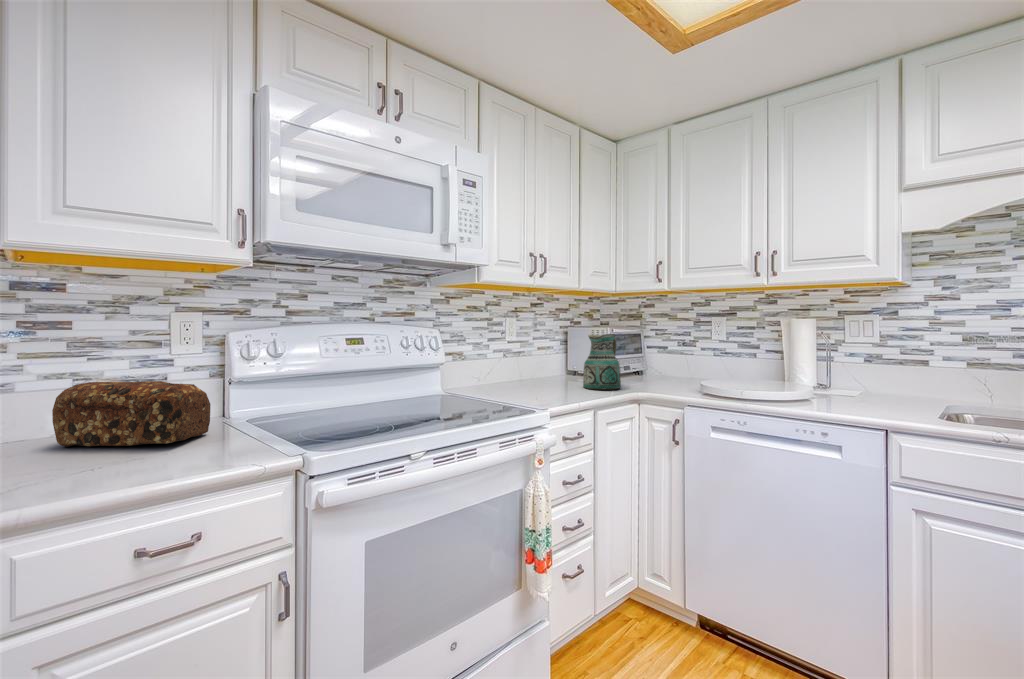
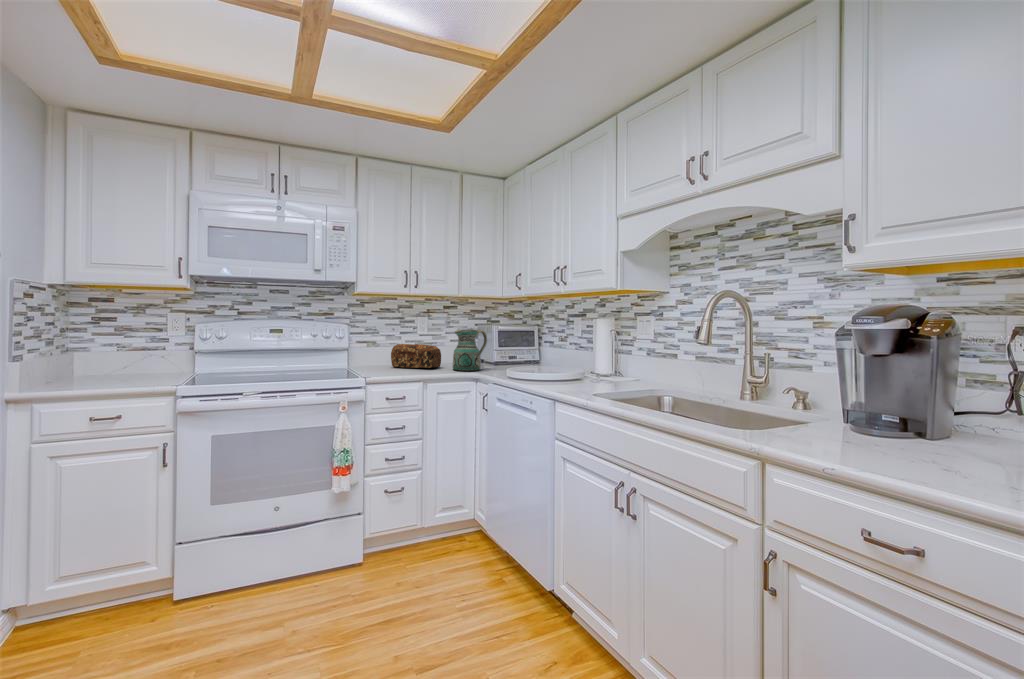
bread loaf: present [52,381,211,447] -> present [391,344,441,368]

